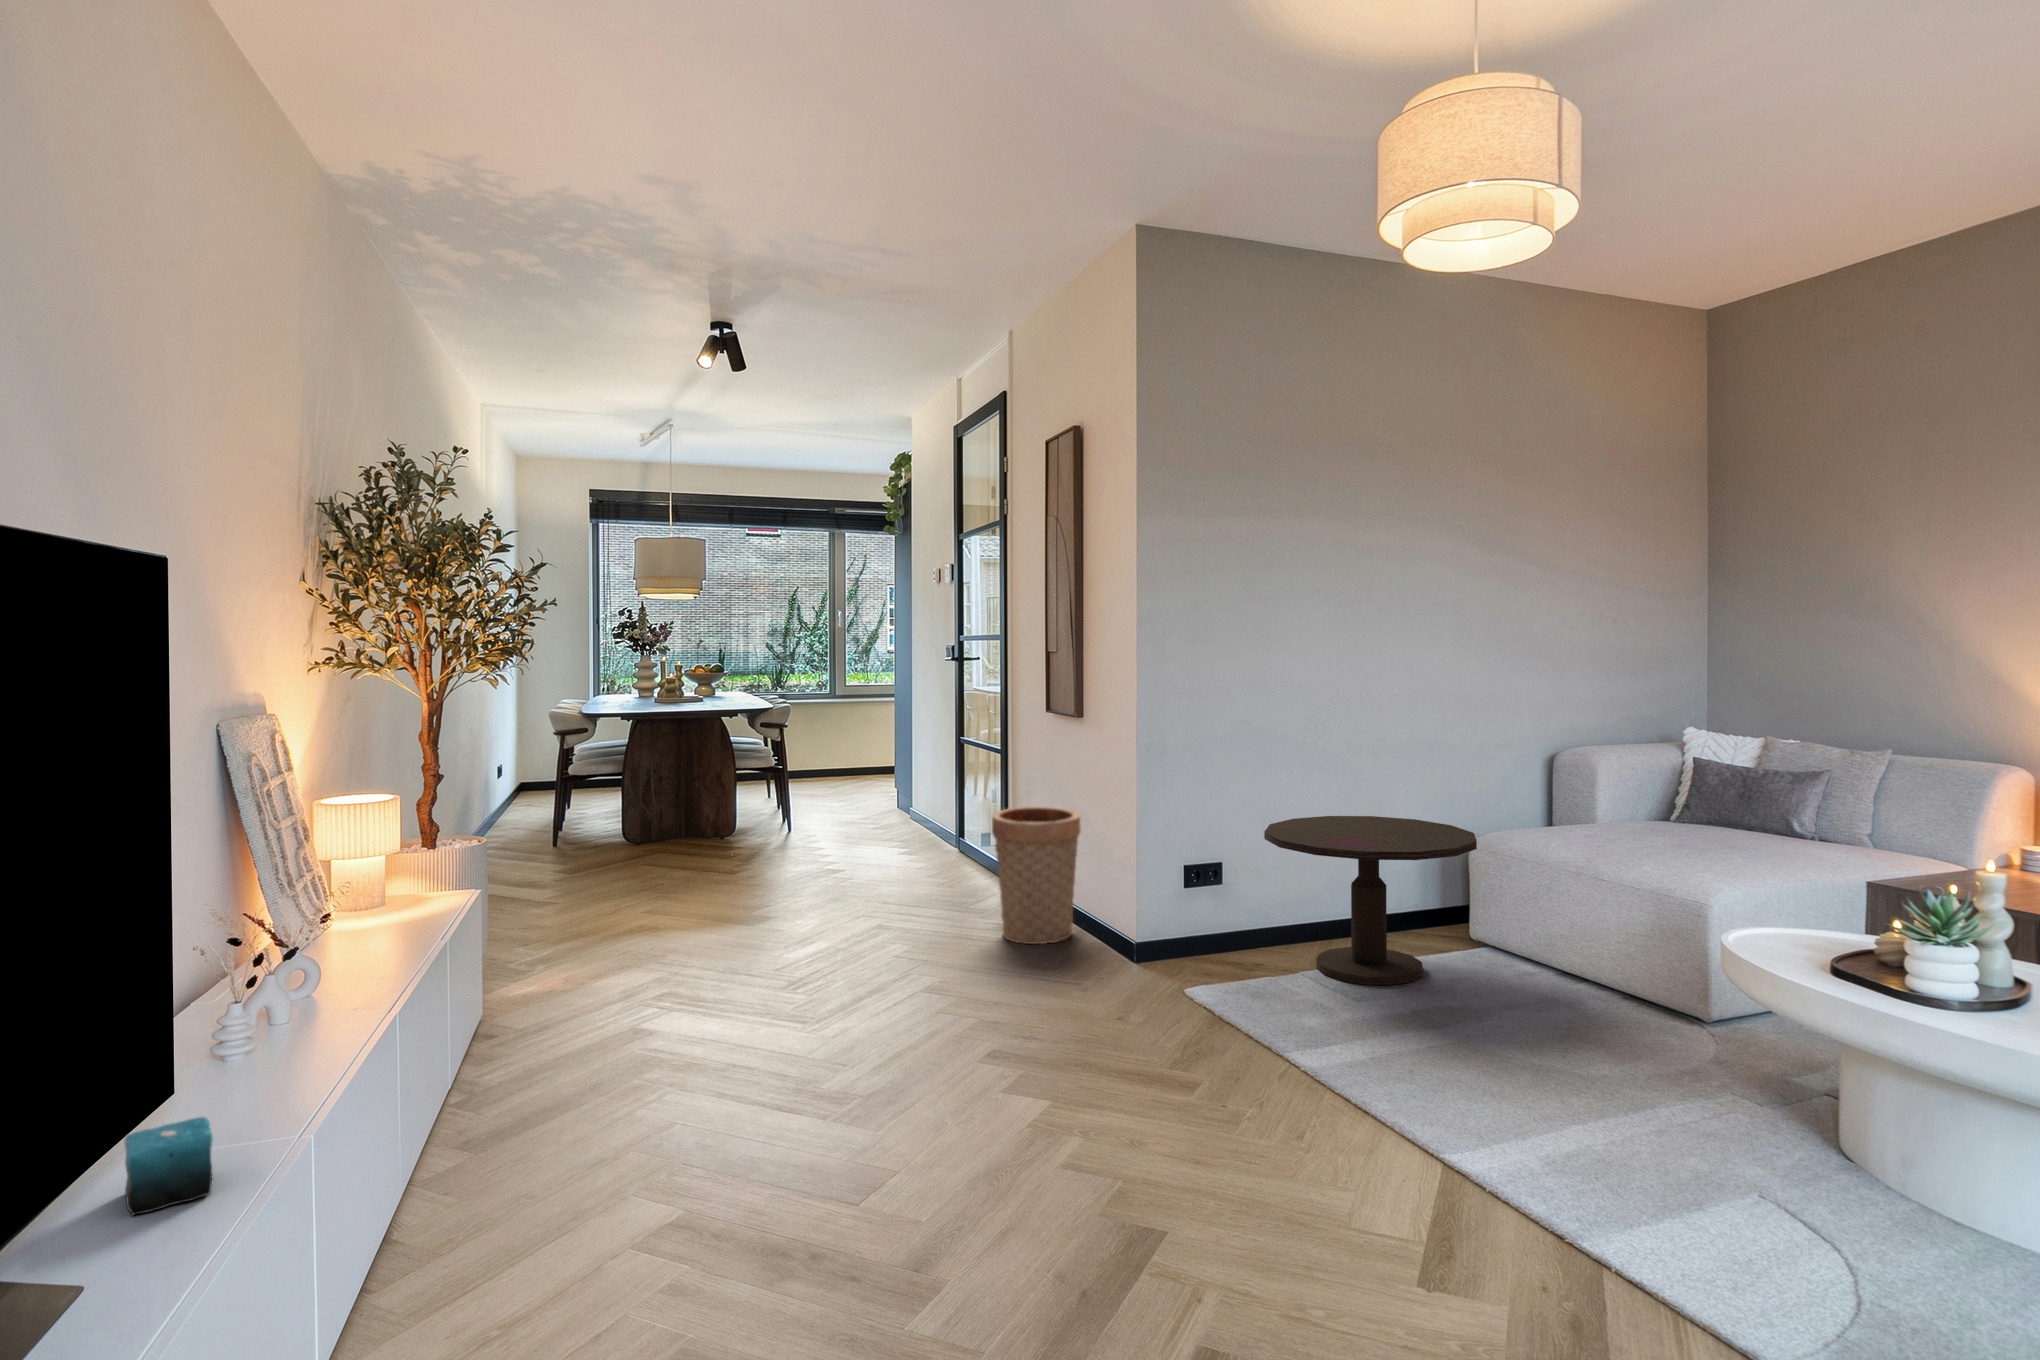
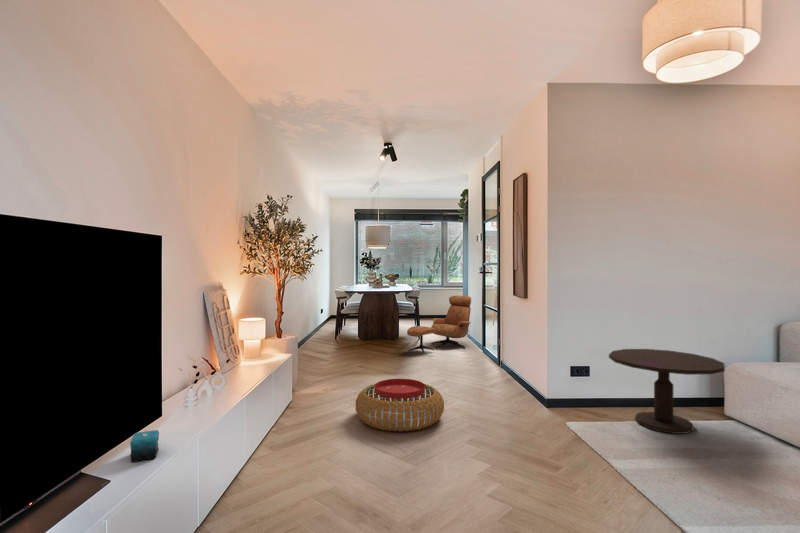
lounge chair: none [770,718,928,868] -> present [407,296,471,354]
basket: present [992,806,1080,944] -> none [486,335,525,394]
pouf: none [681,929,913,1060] -> present [355,379,444,431]

